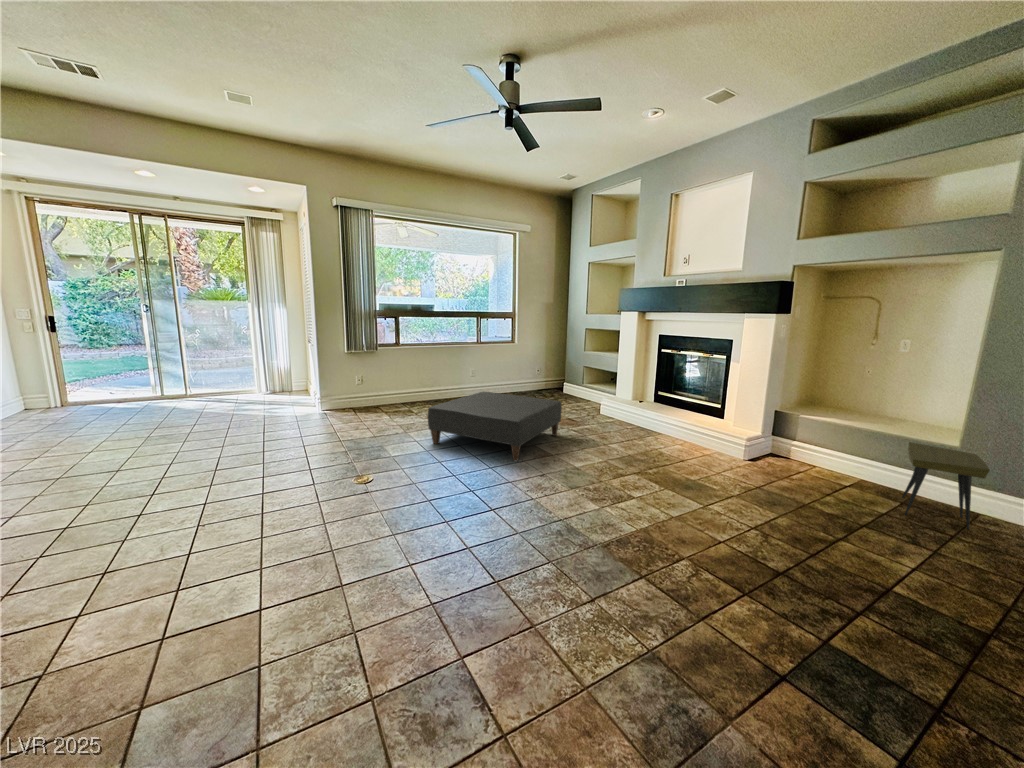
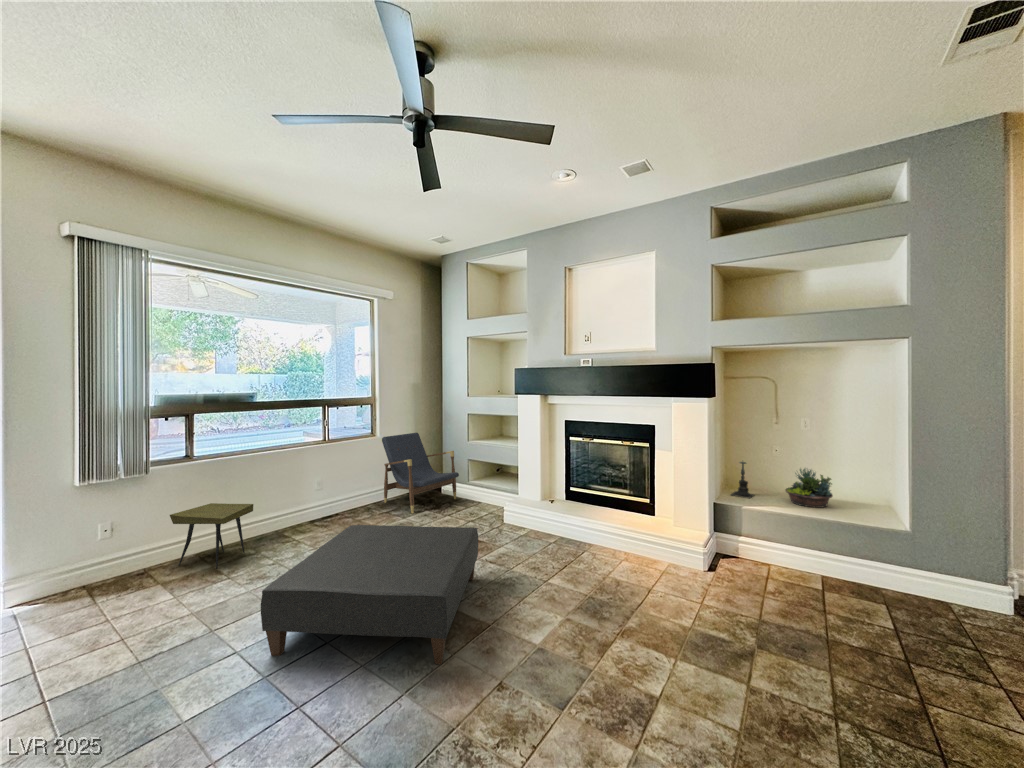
lounge chair: none [517,343,573,401] -> present [382,433,459,513]
candle holder: none [804,375,834,413] -> present [731,461,754,498]
succulent planter: none [861,388,918,426] -> present [785,469,833,508]
side table: present [902,442,990,529] -> present [170,503,253,569]

